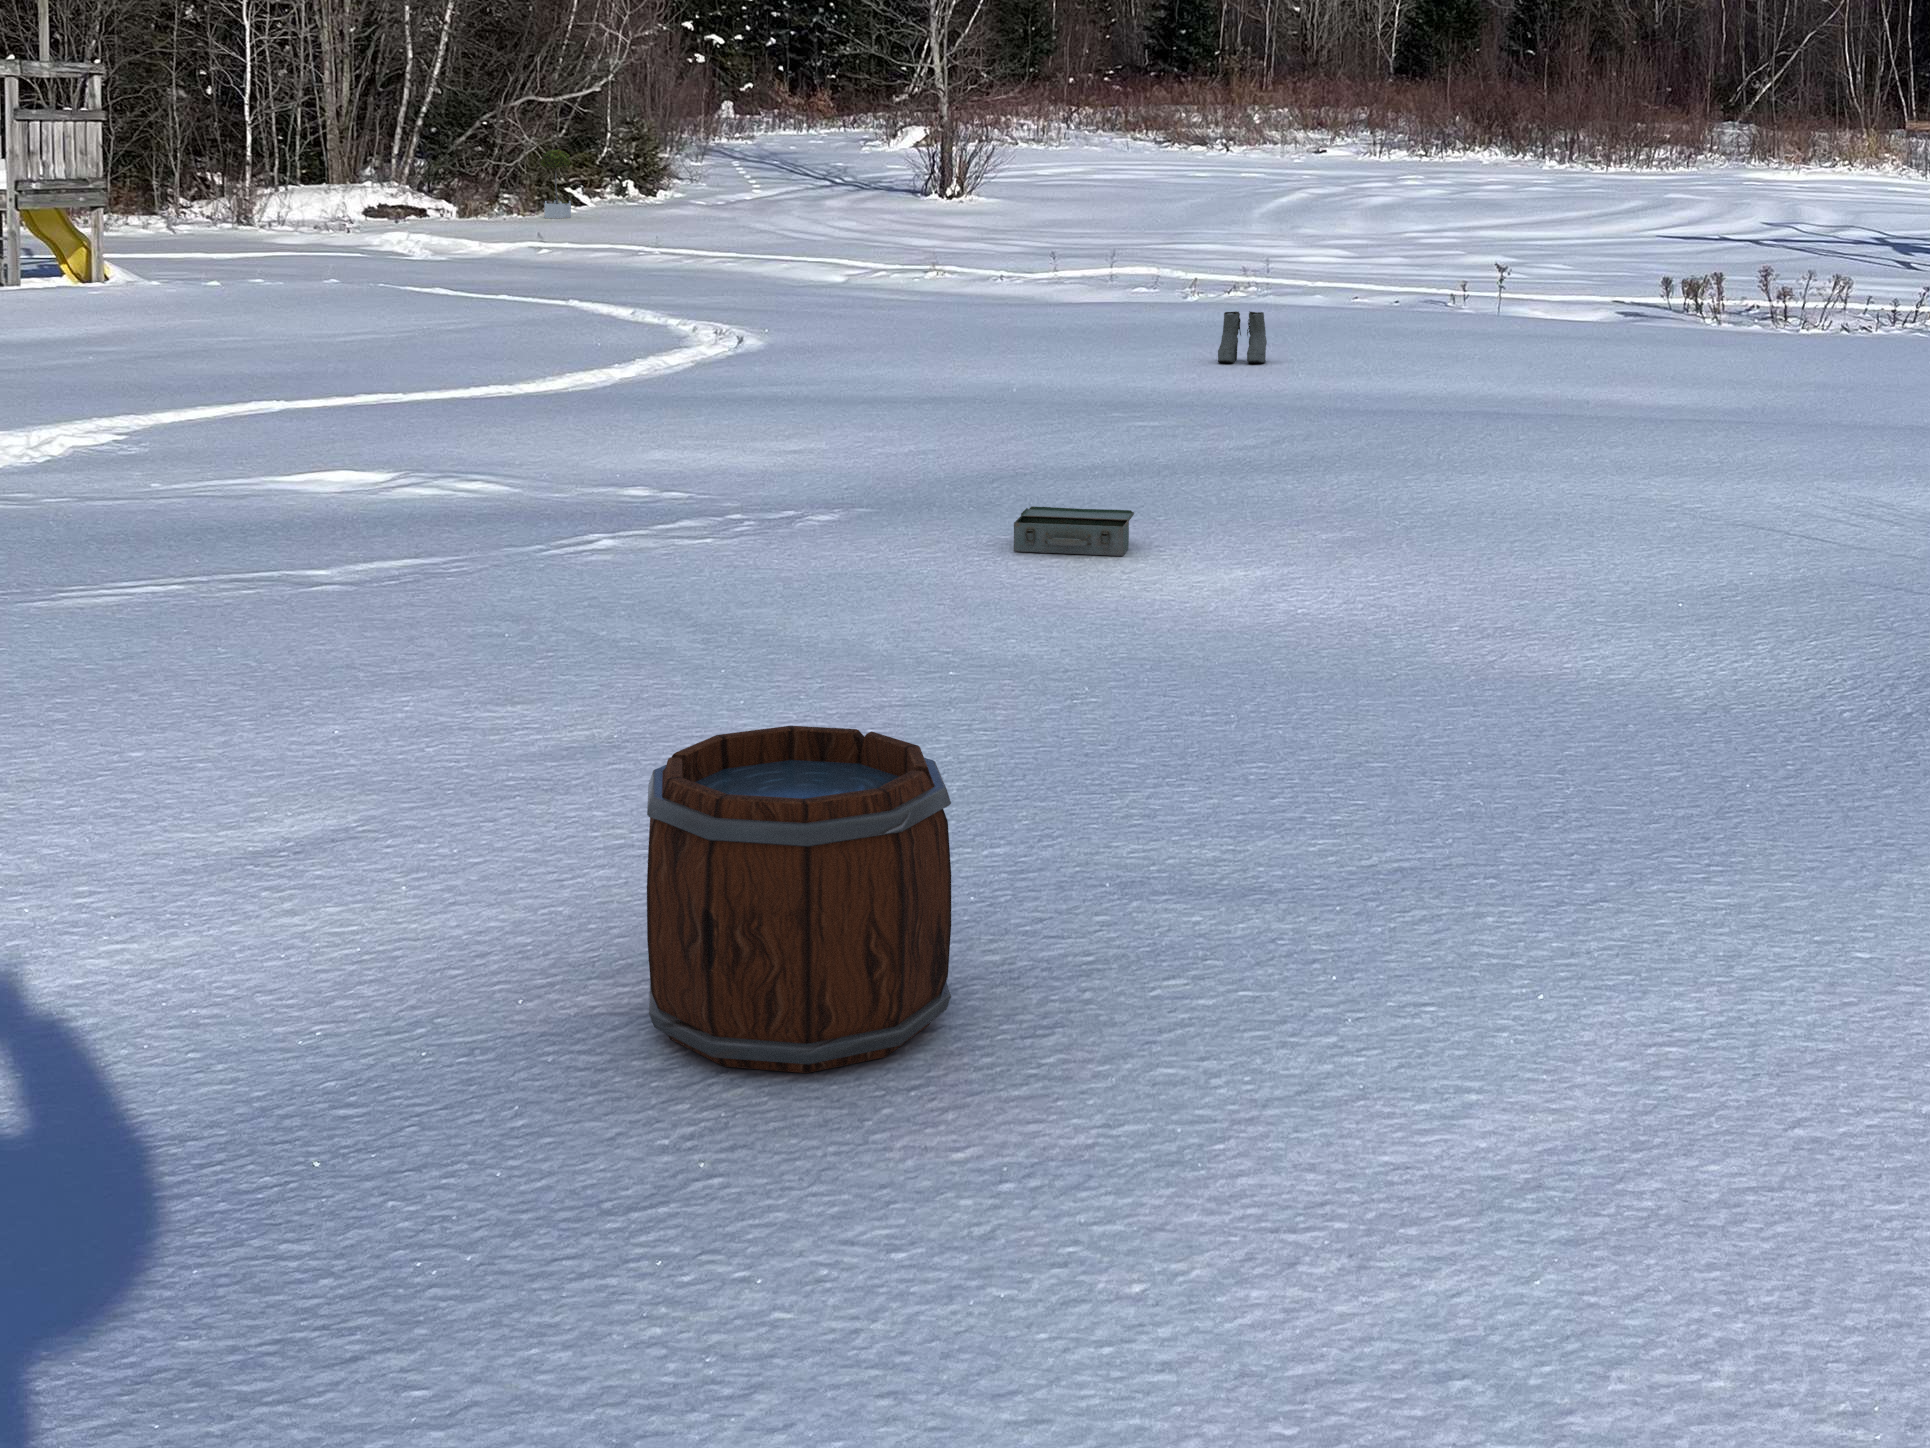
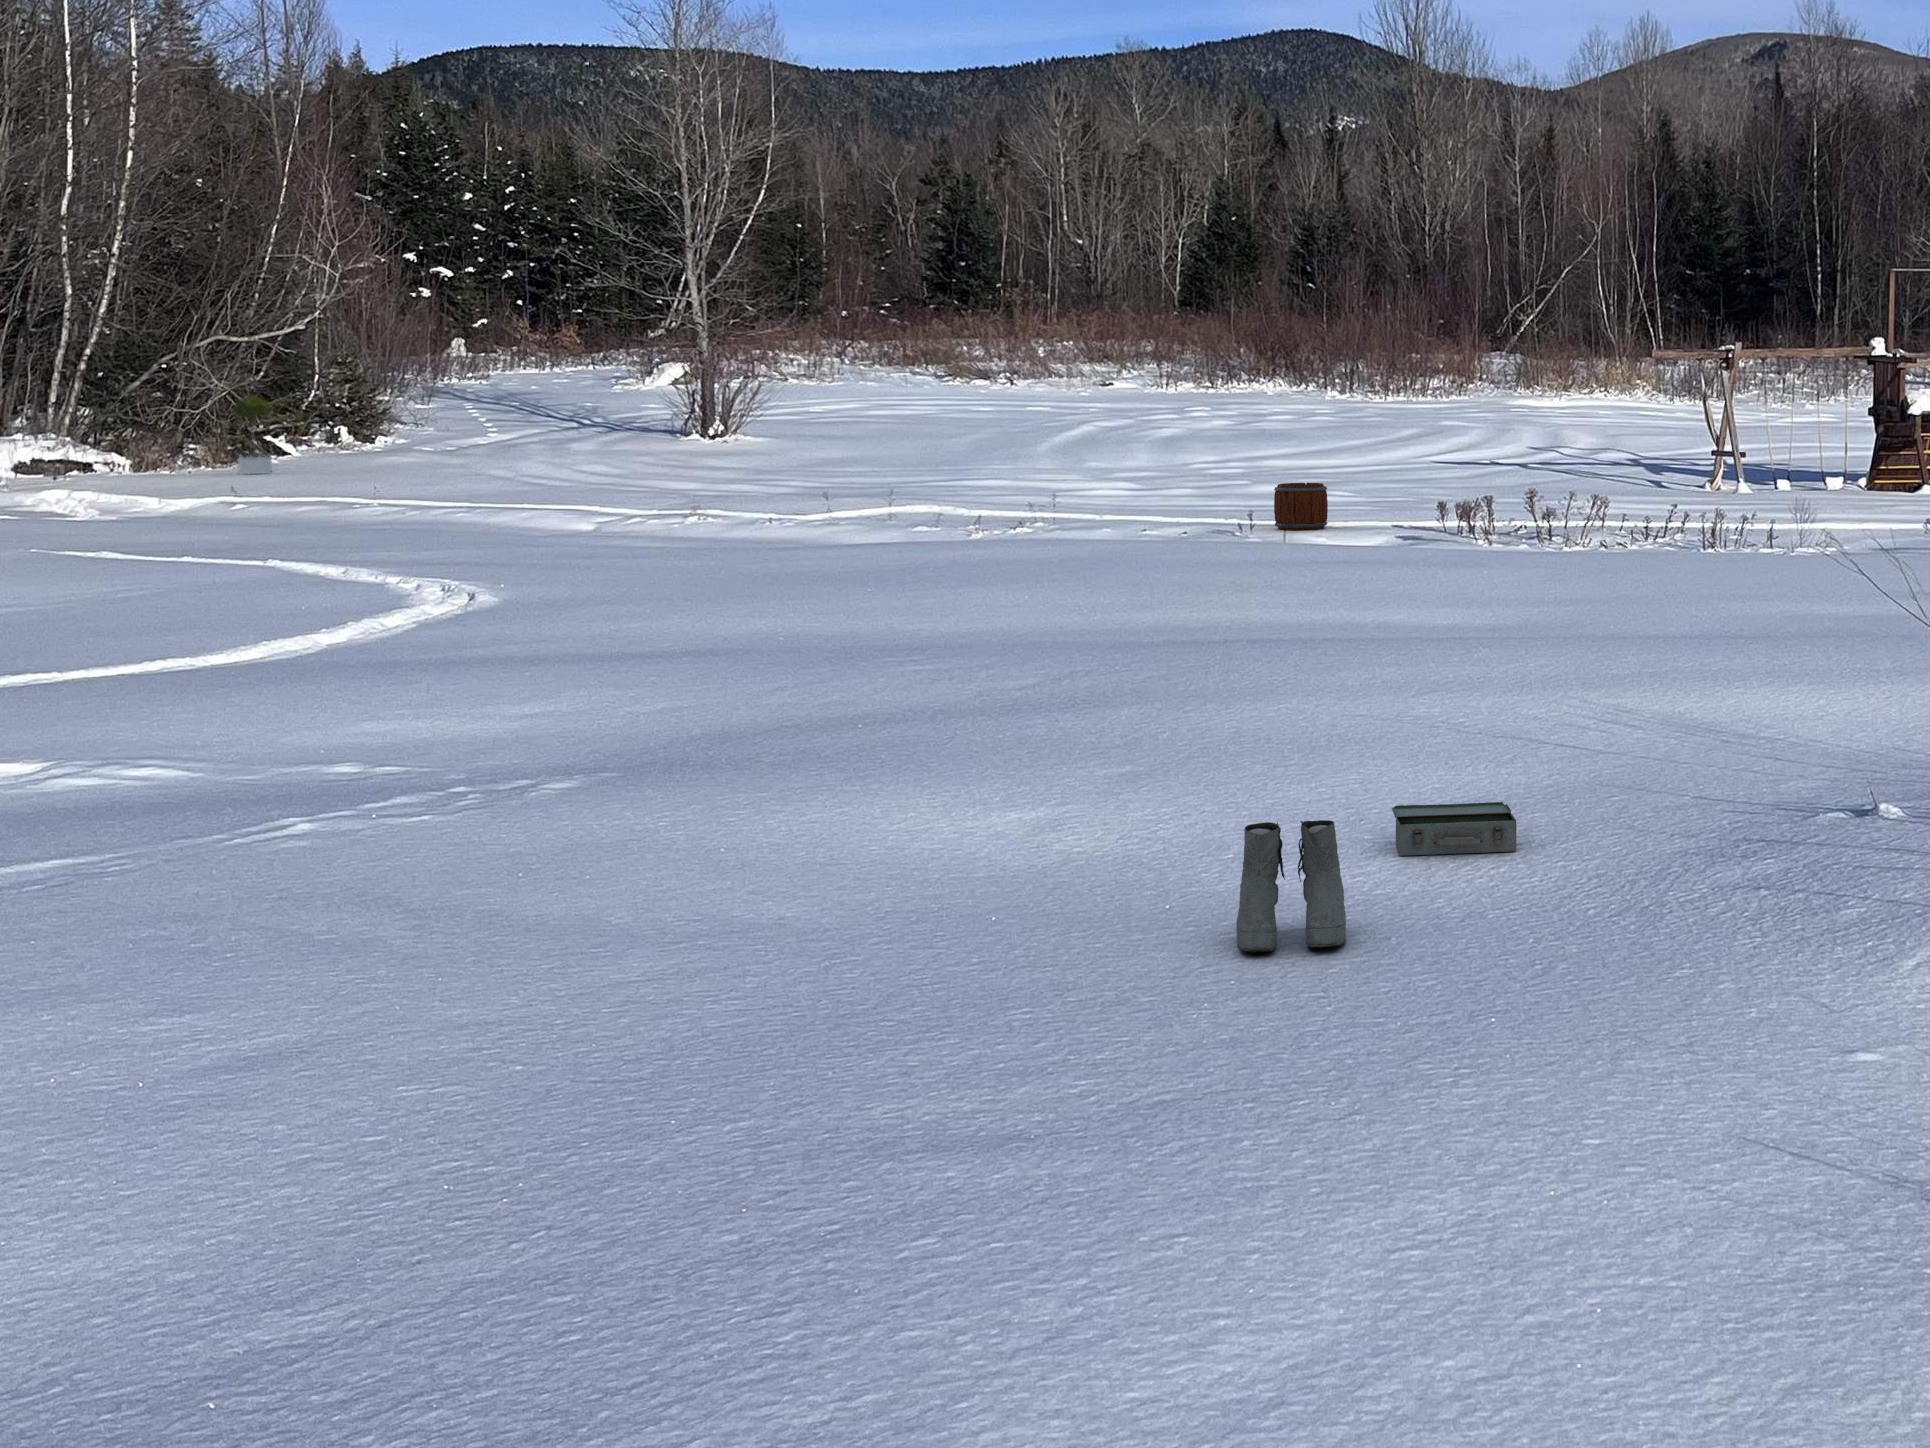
boots: present [1218,312,1267,363] -> present [1236,820,1346,952]
toolbox: present [1014,506,1134,556] -> present [1392,802,1516,856]
bucket: present [647,726,951,1073] -> present [1274,483,1328,530]

